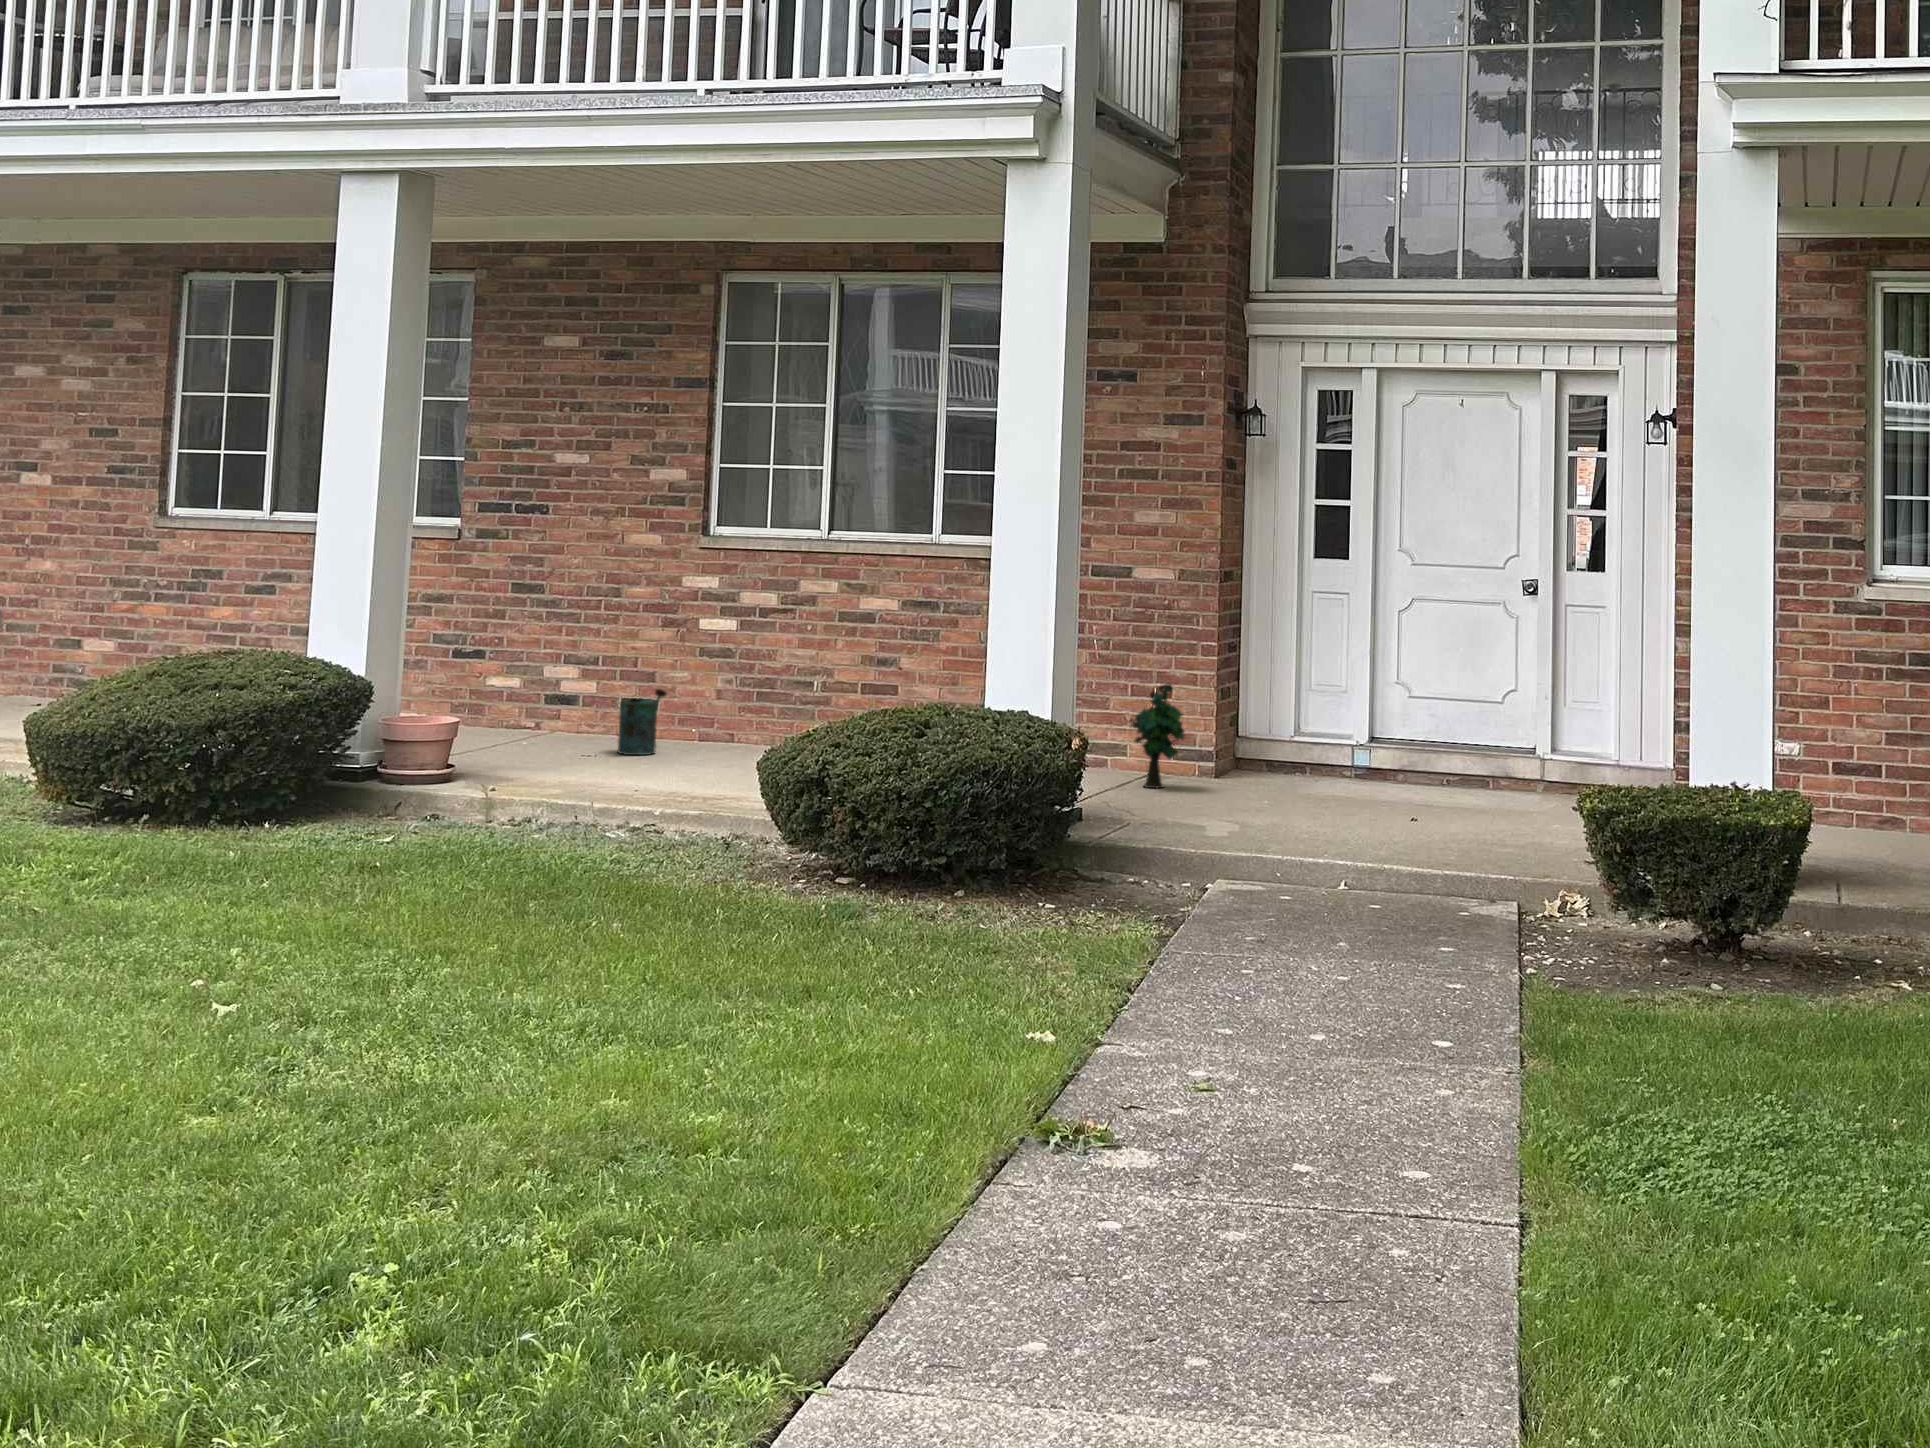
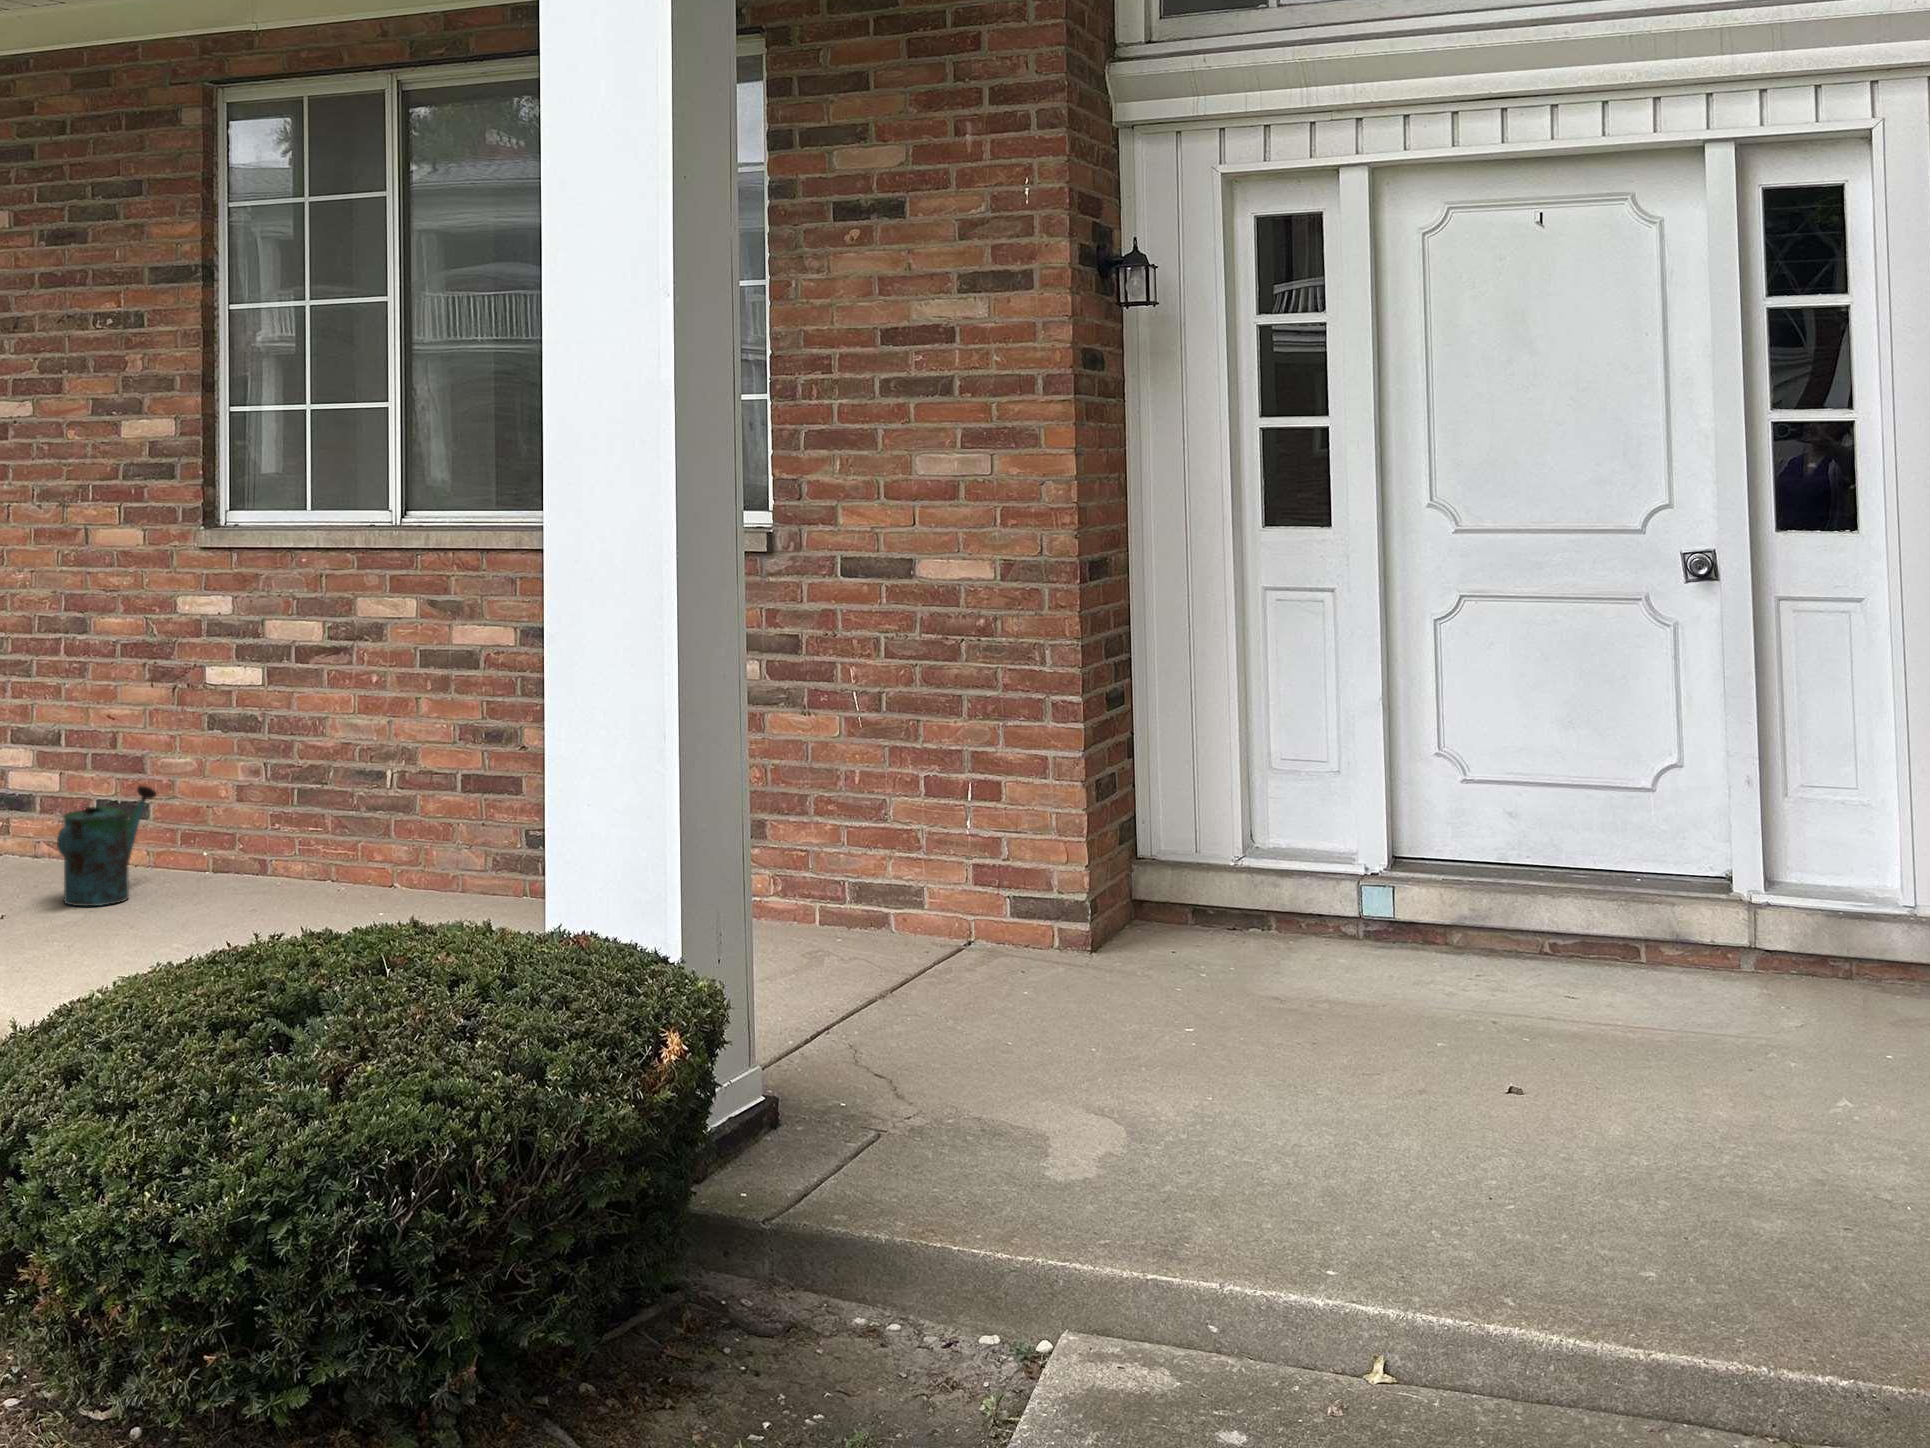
decorative plant: present [1127,684,1185,788] -> none [911,776,1029,978]

